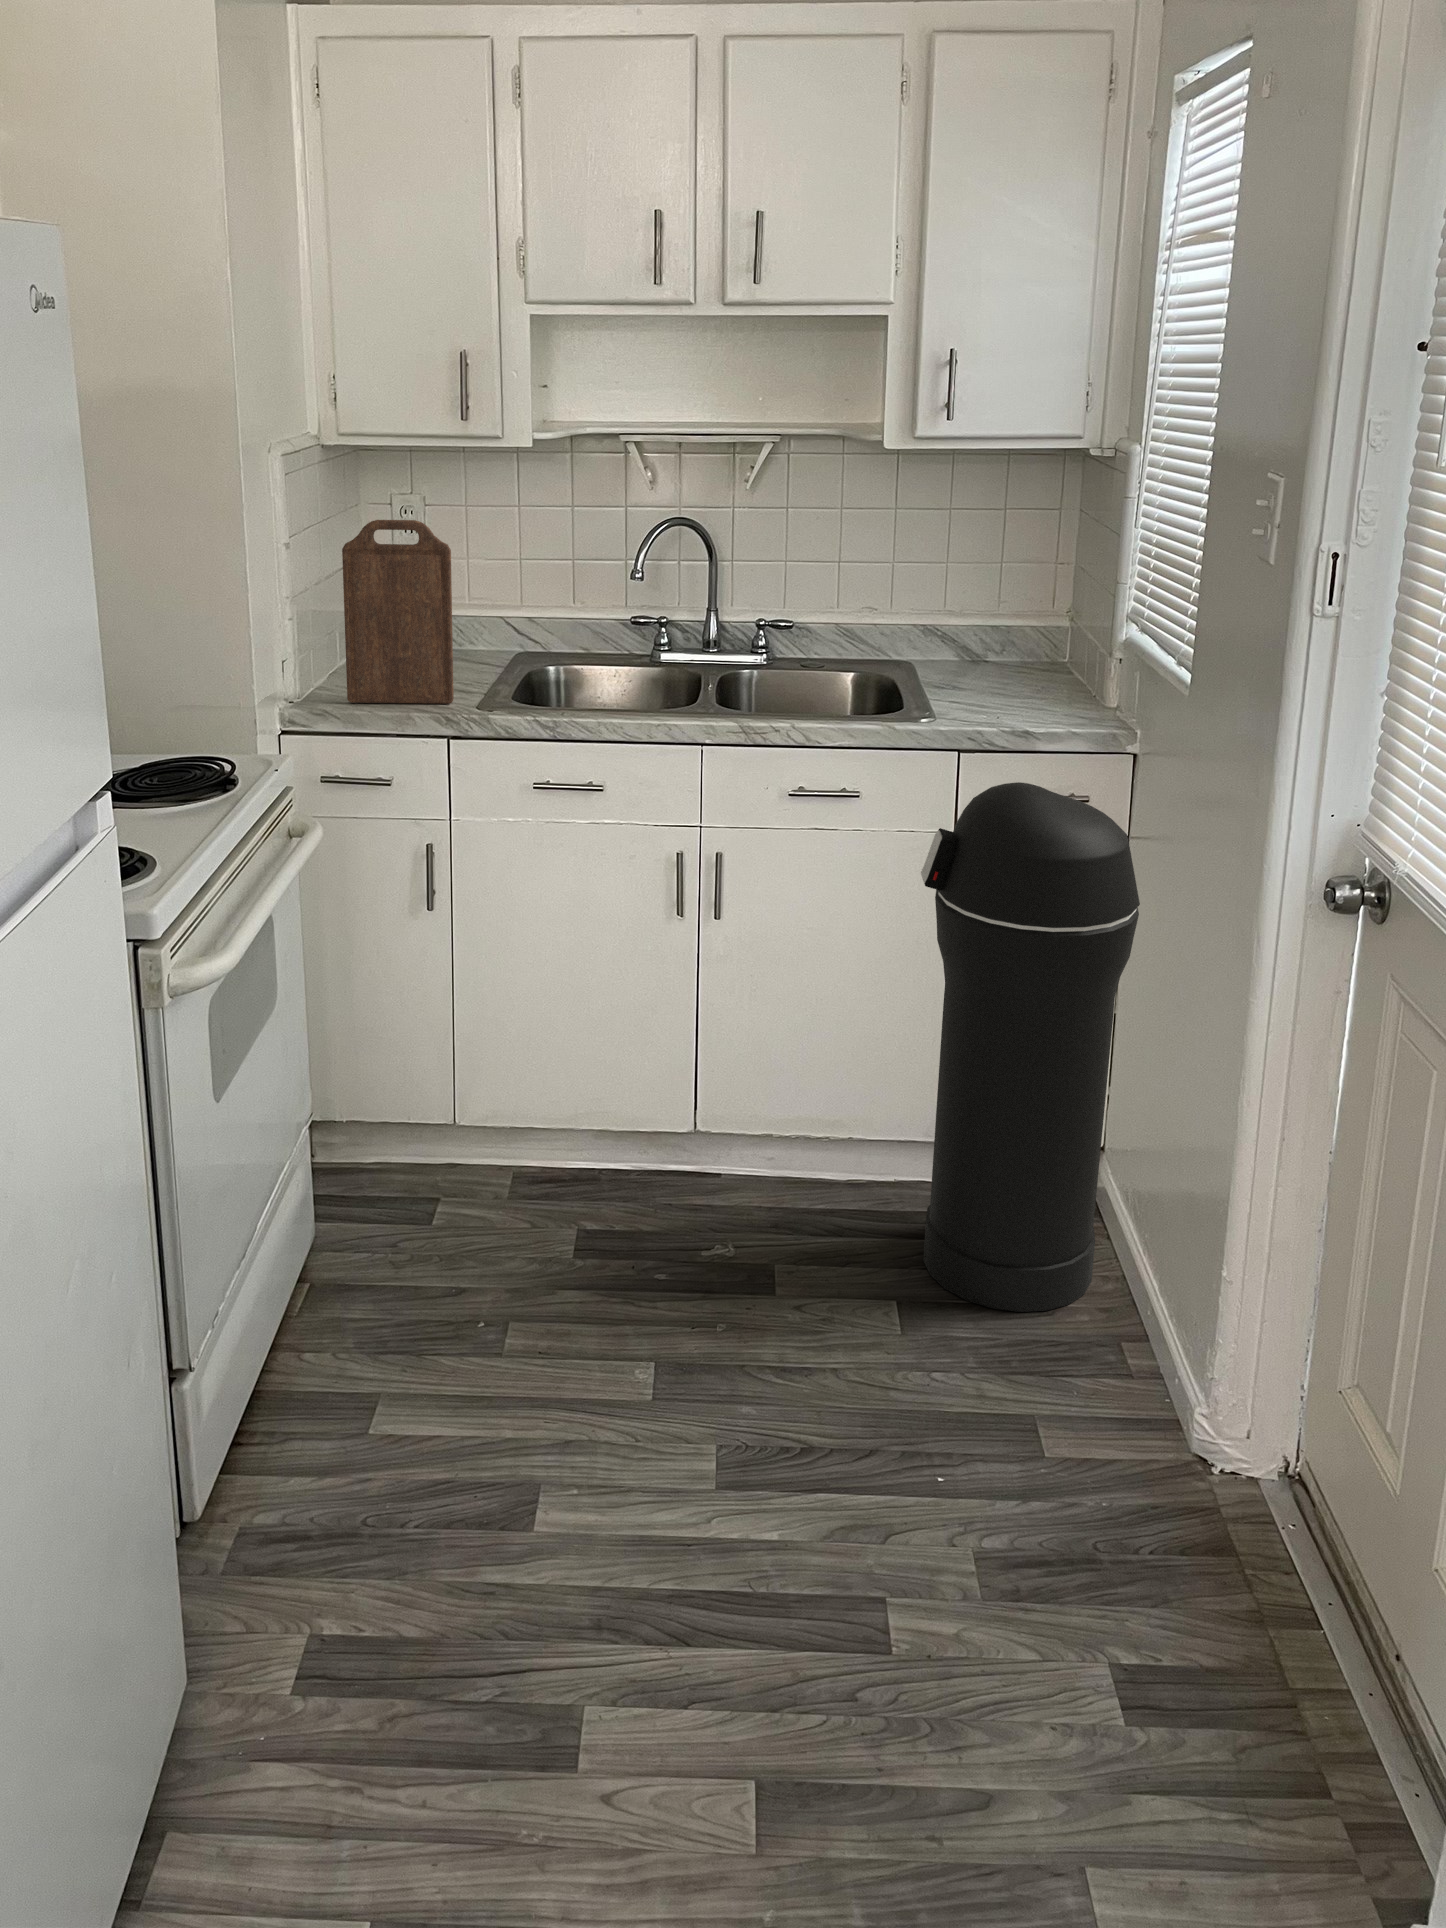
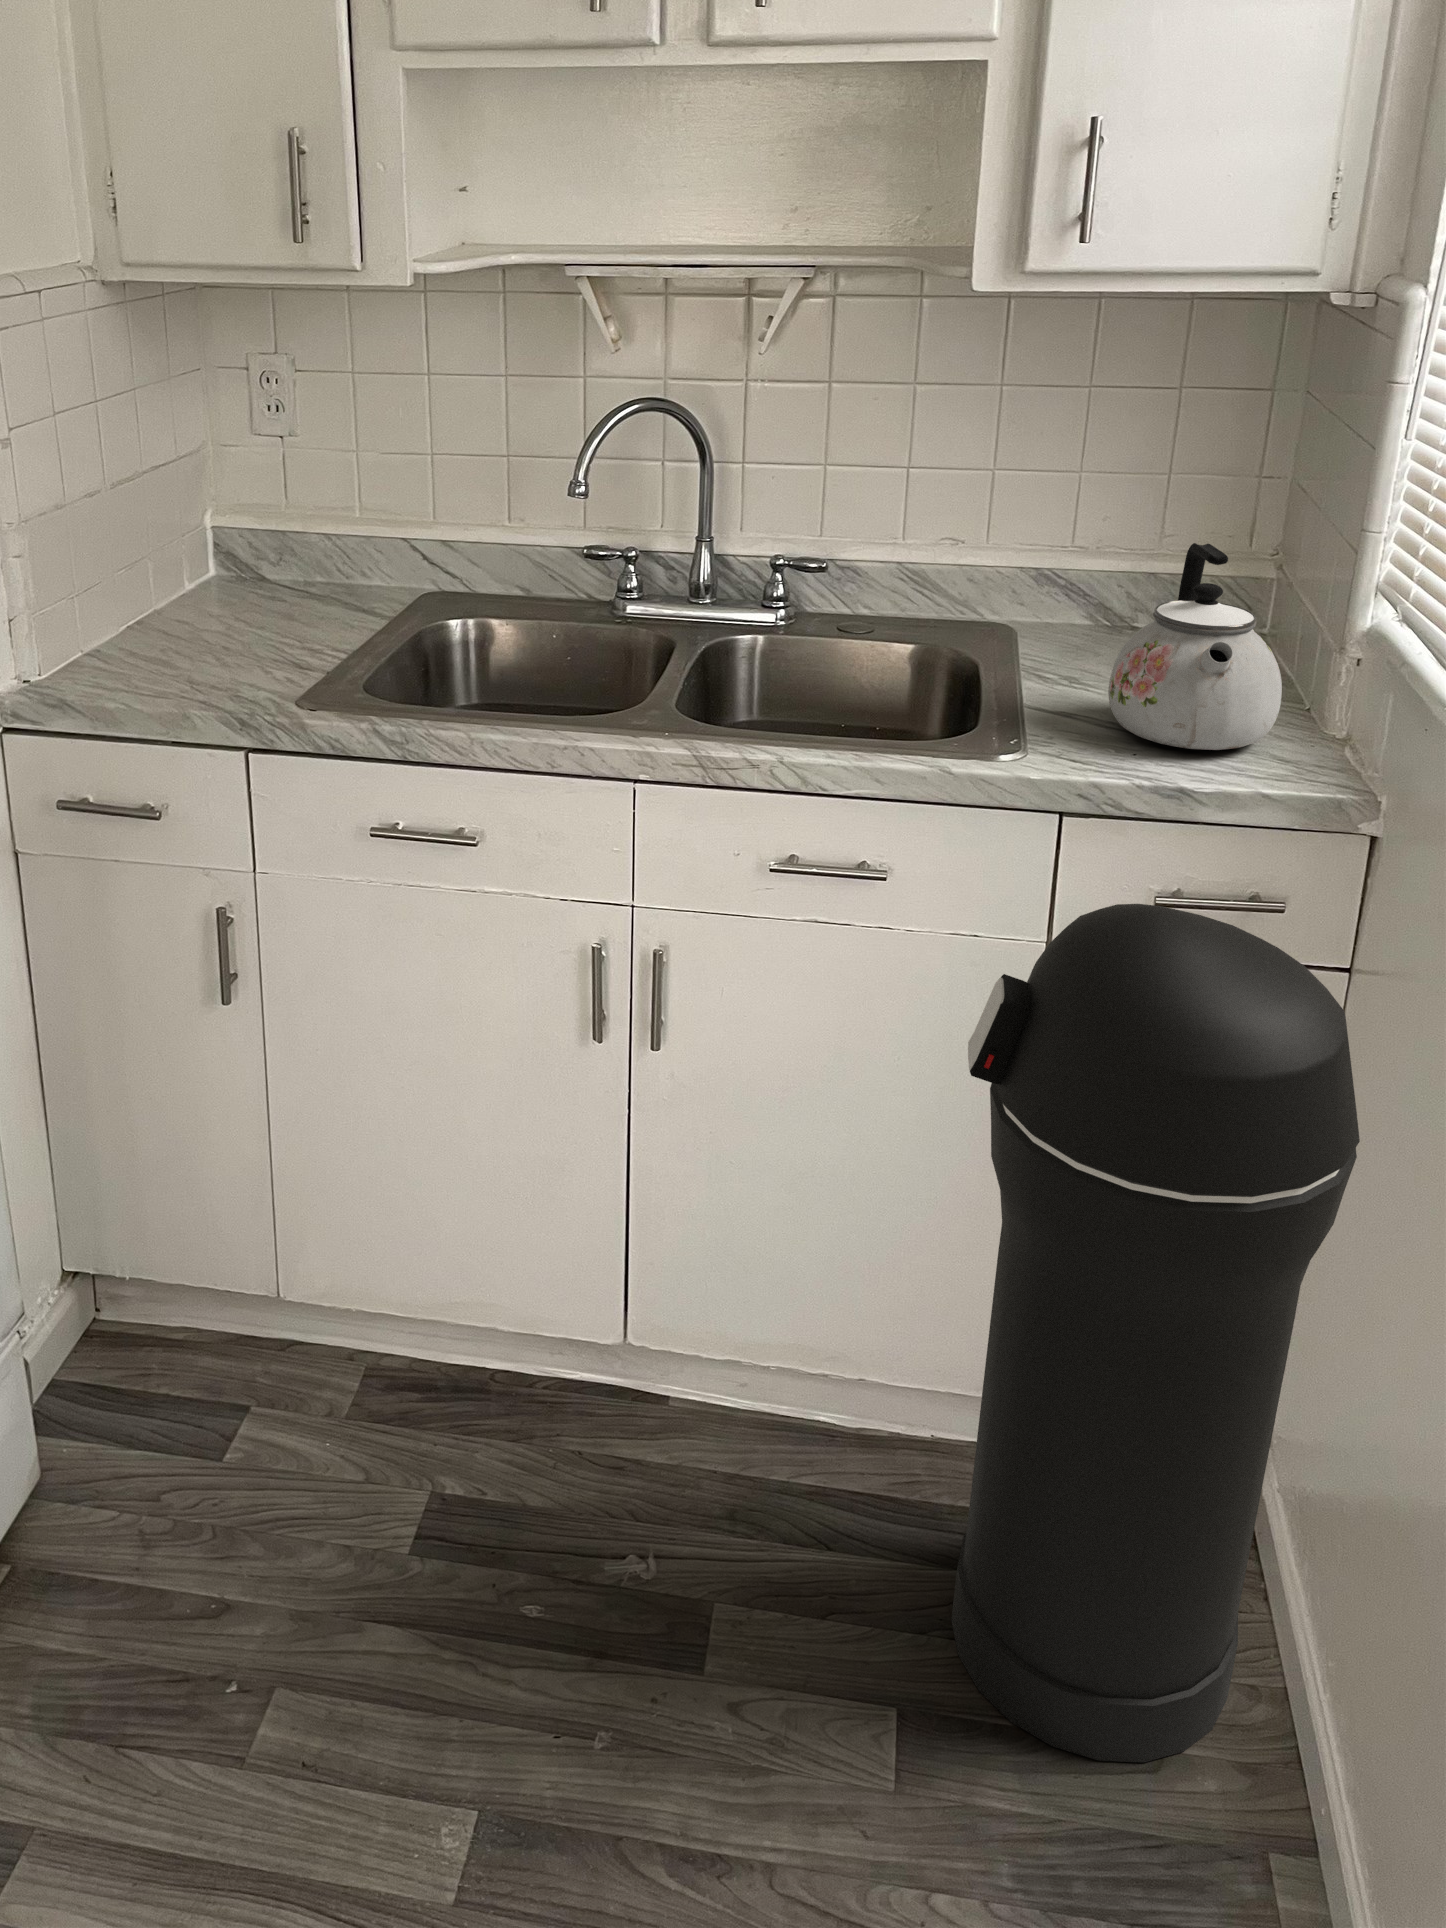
cutting board: present [342,520,454,704] -> none [96,404,275,689]
kettle: none [980,595,1080,715] -> present [1108,543,1282,750]

